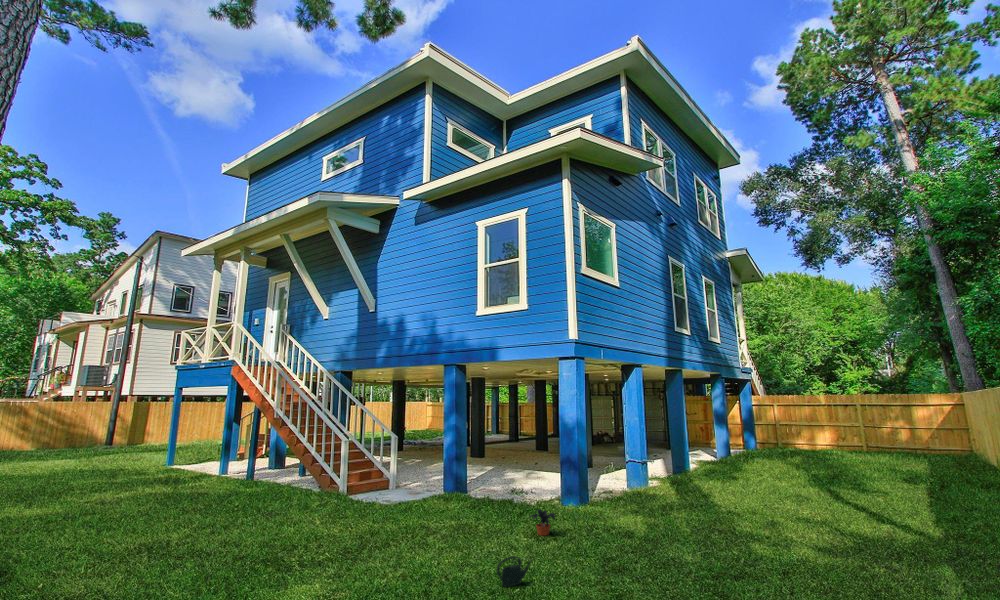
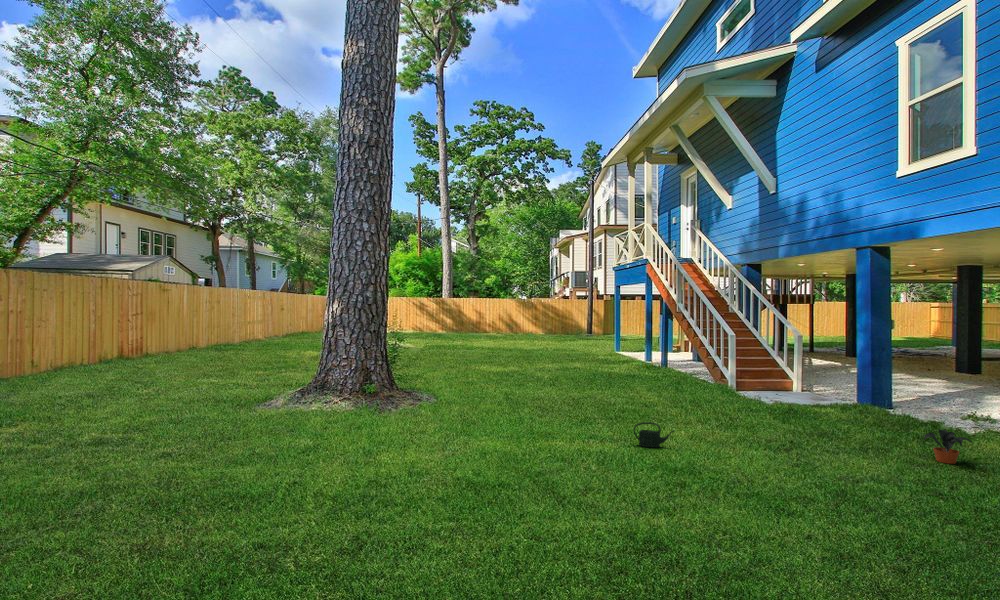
watering can: present [497,556,532,587] -> present [634,422,674,447]

